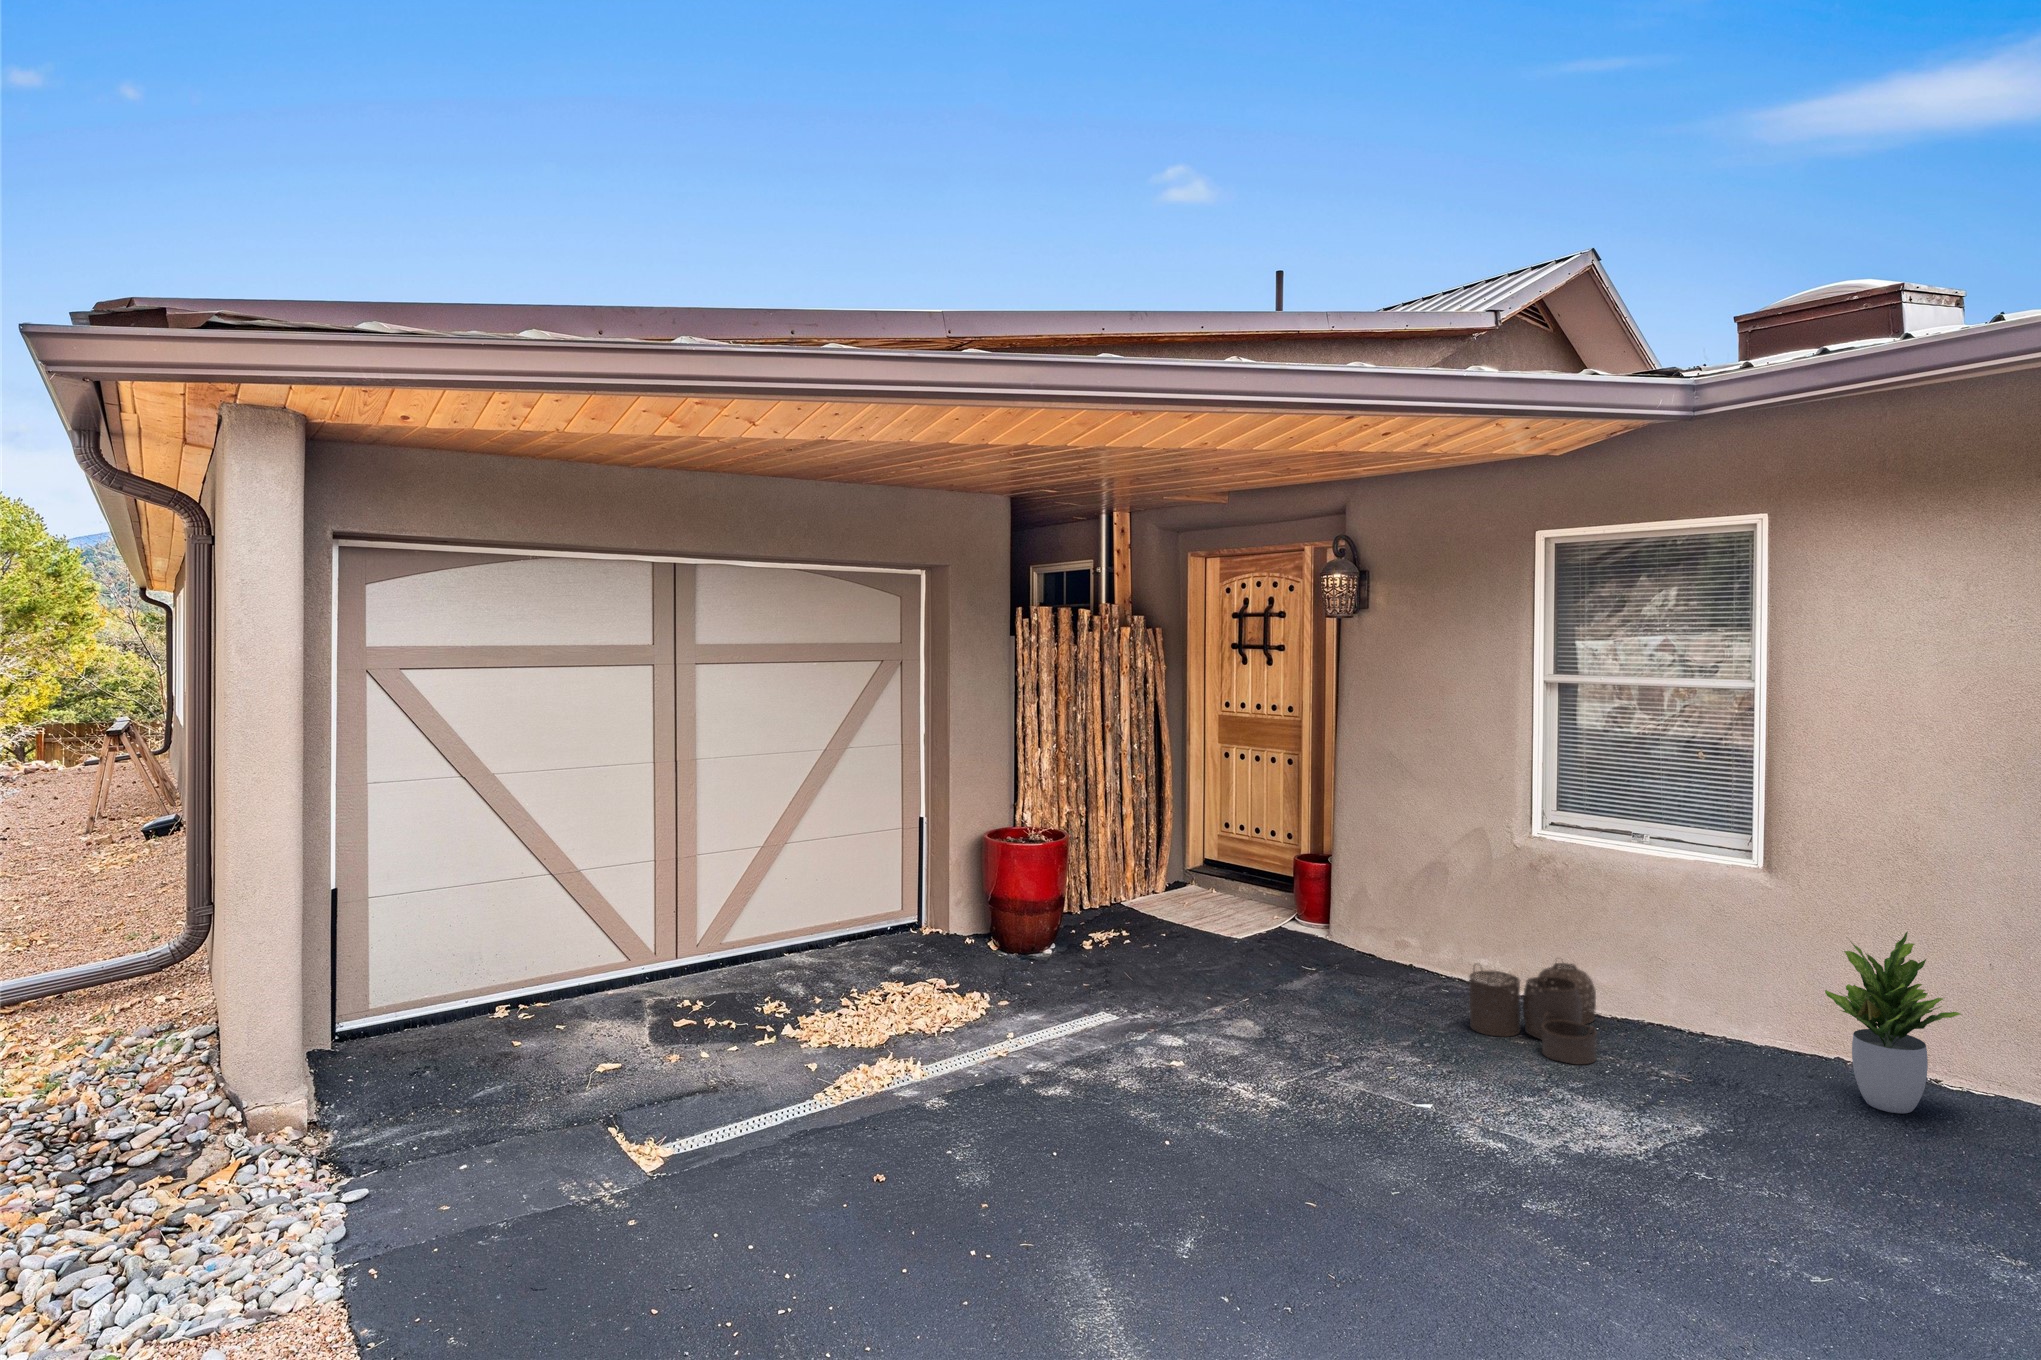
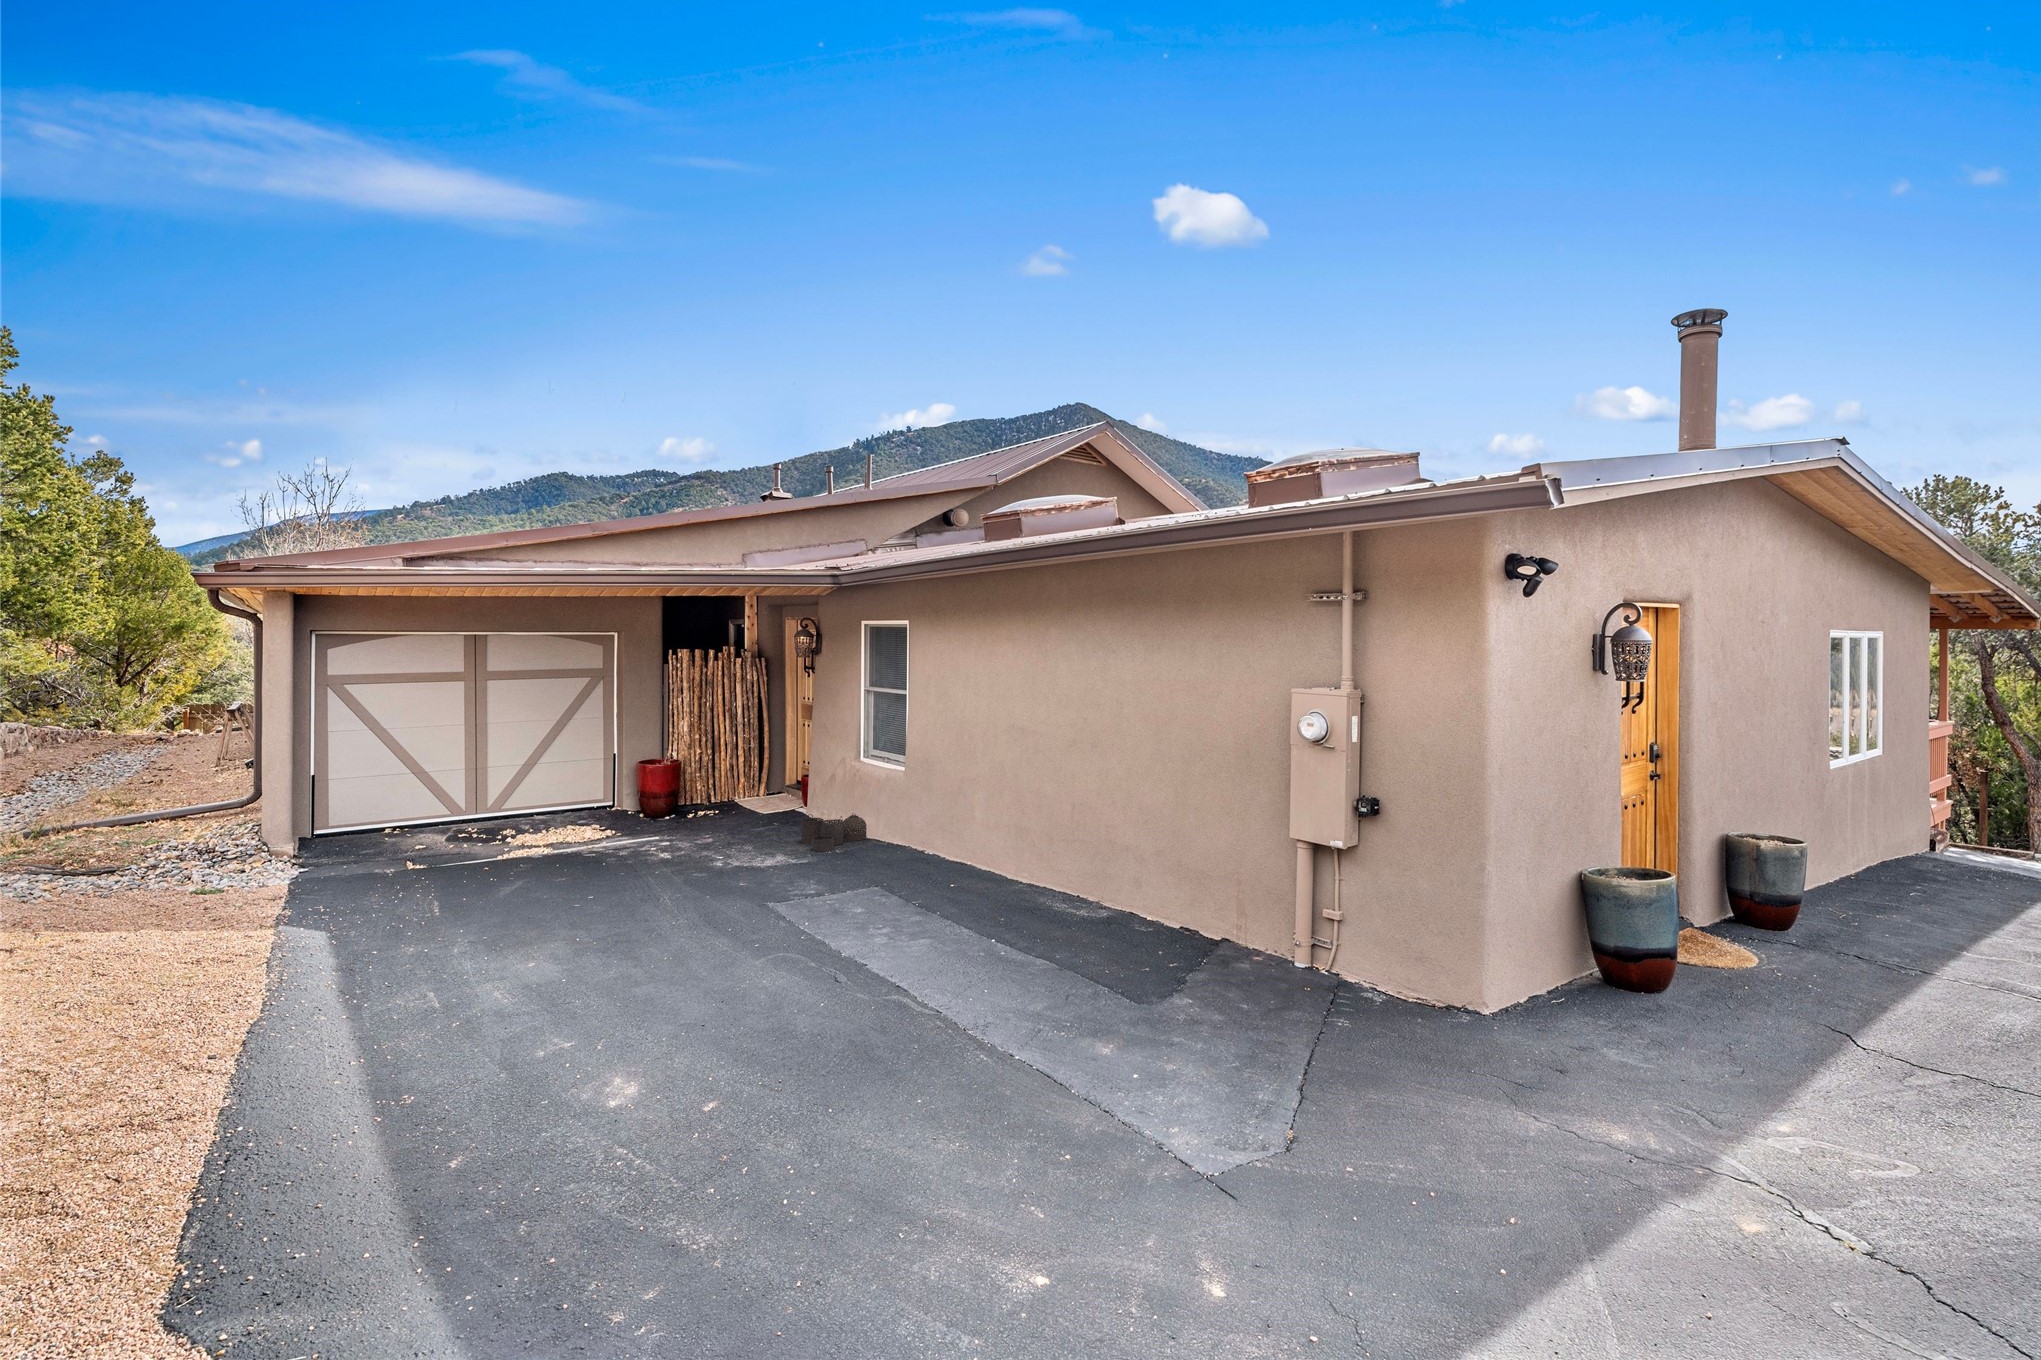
potted plant: present [1825,932,1961,1113] -> none [888,792,936,863]

